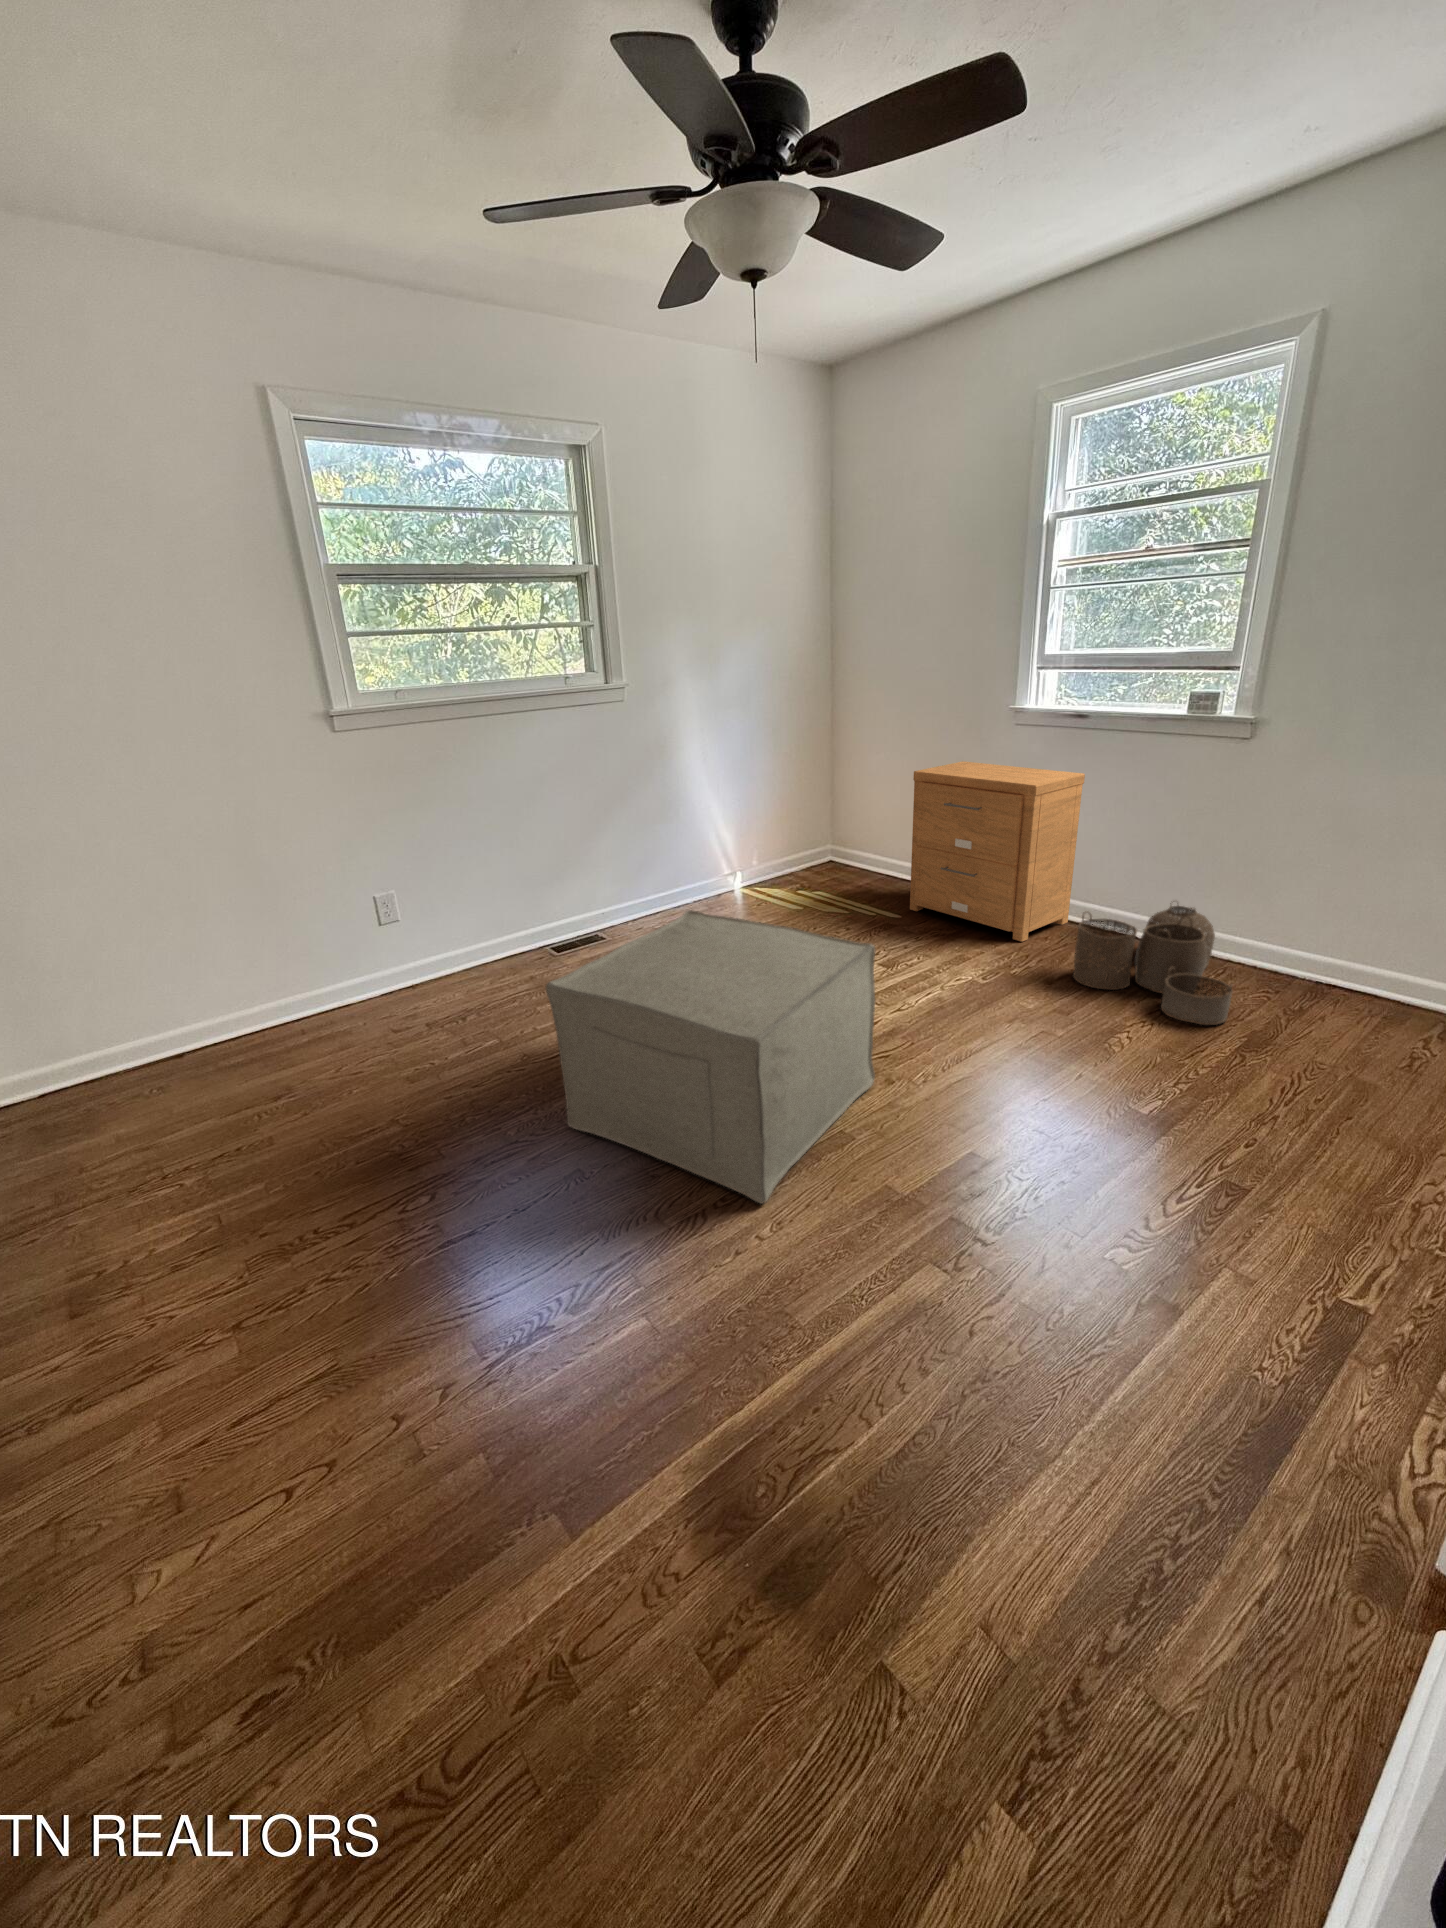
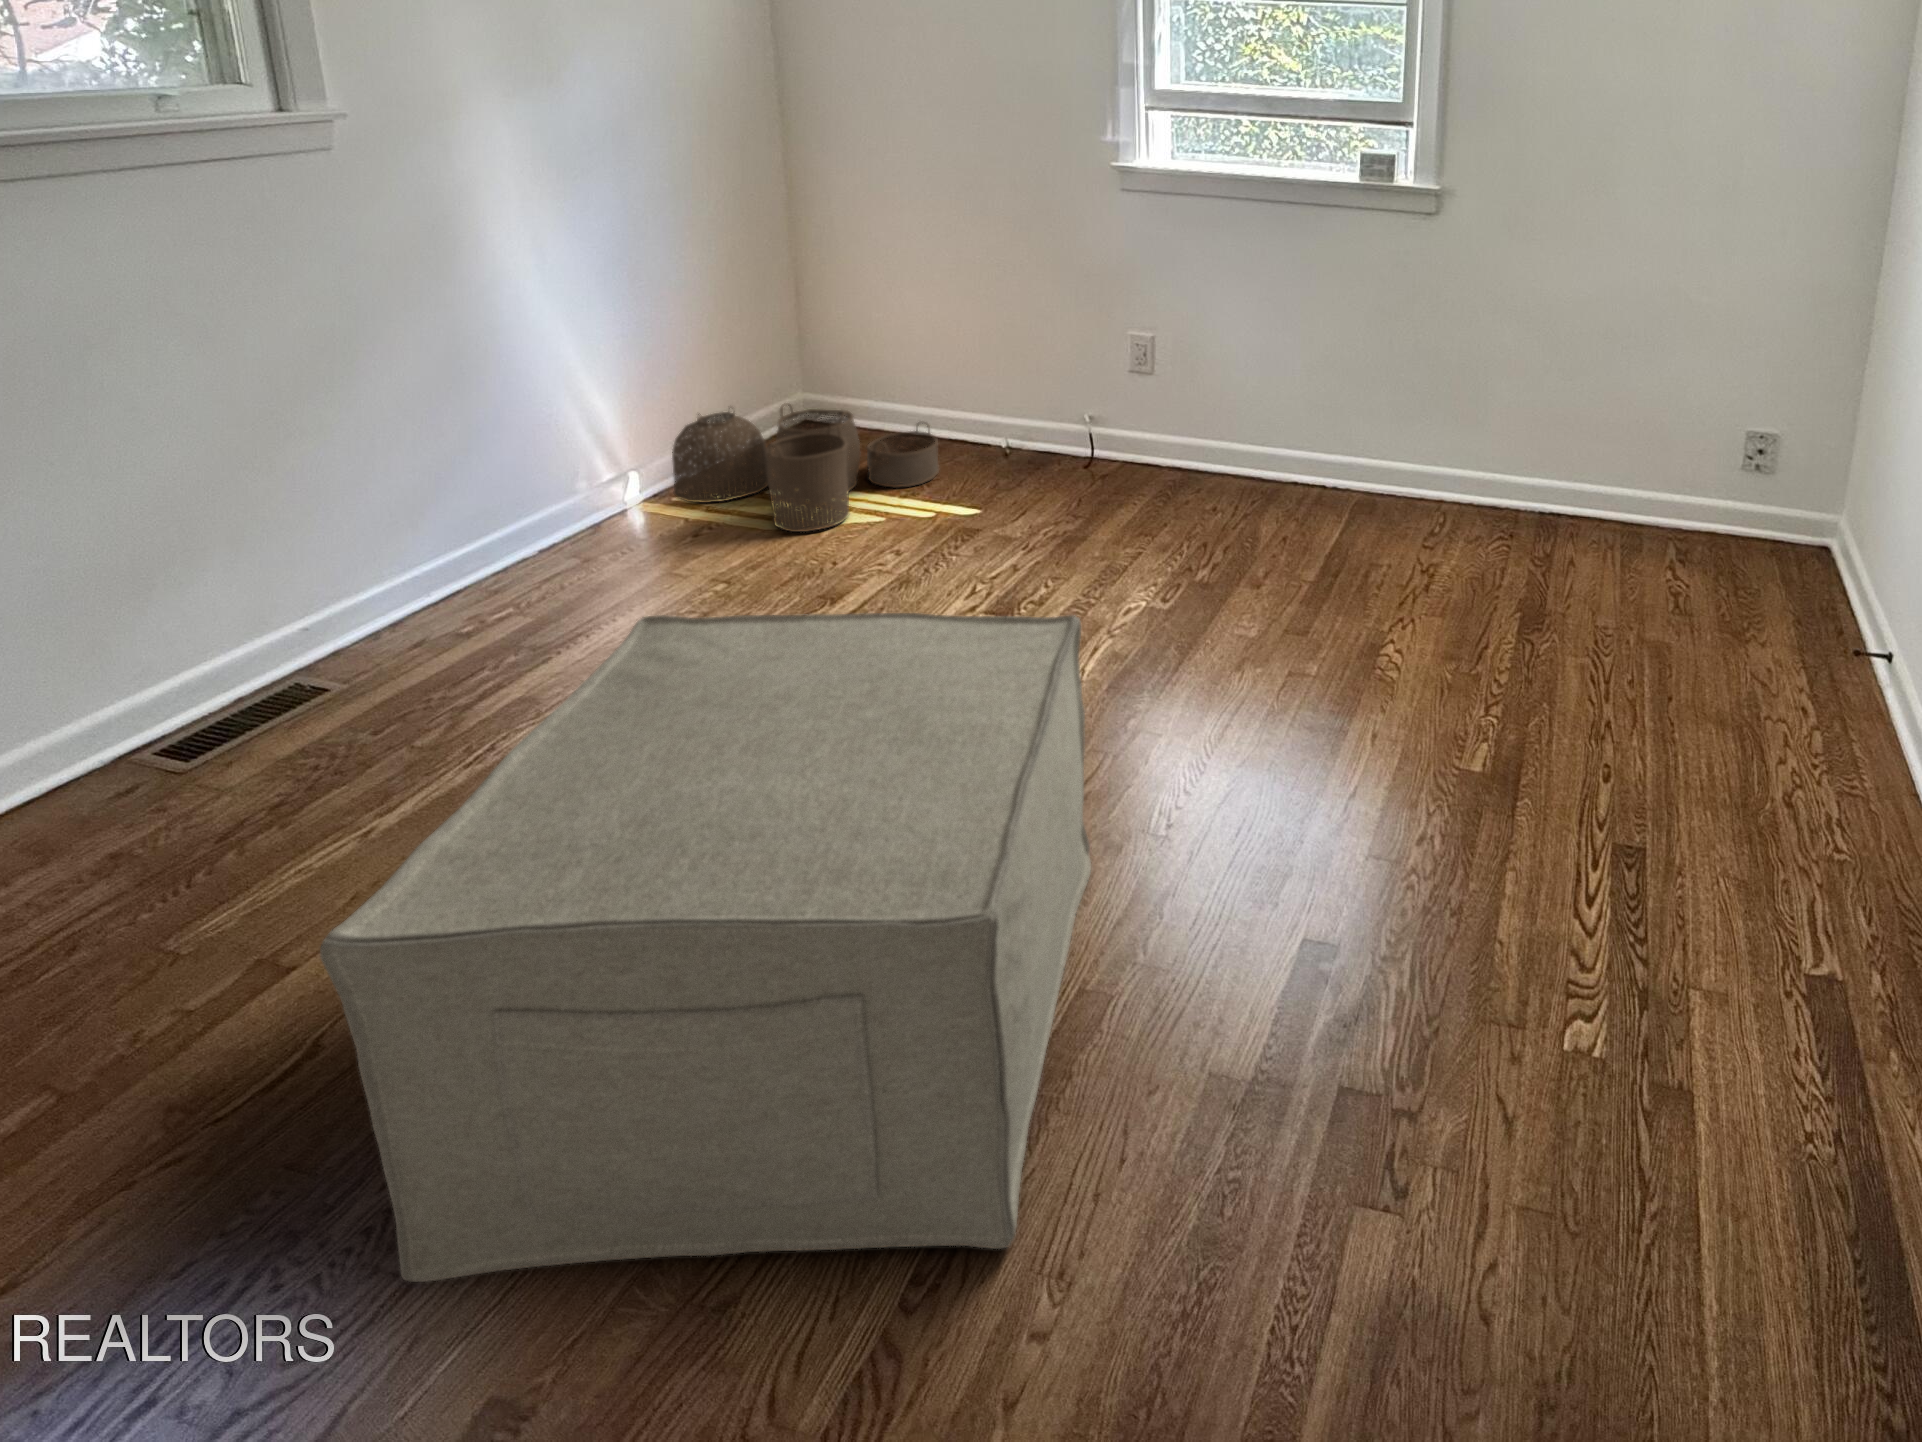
nightstand: present [910,761,1085,942] -> none [979,246,1235,522]
woven basket: present [1073,905,1232,1025] -> present [672,403,939,532]

